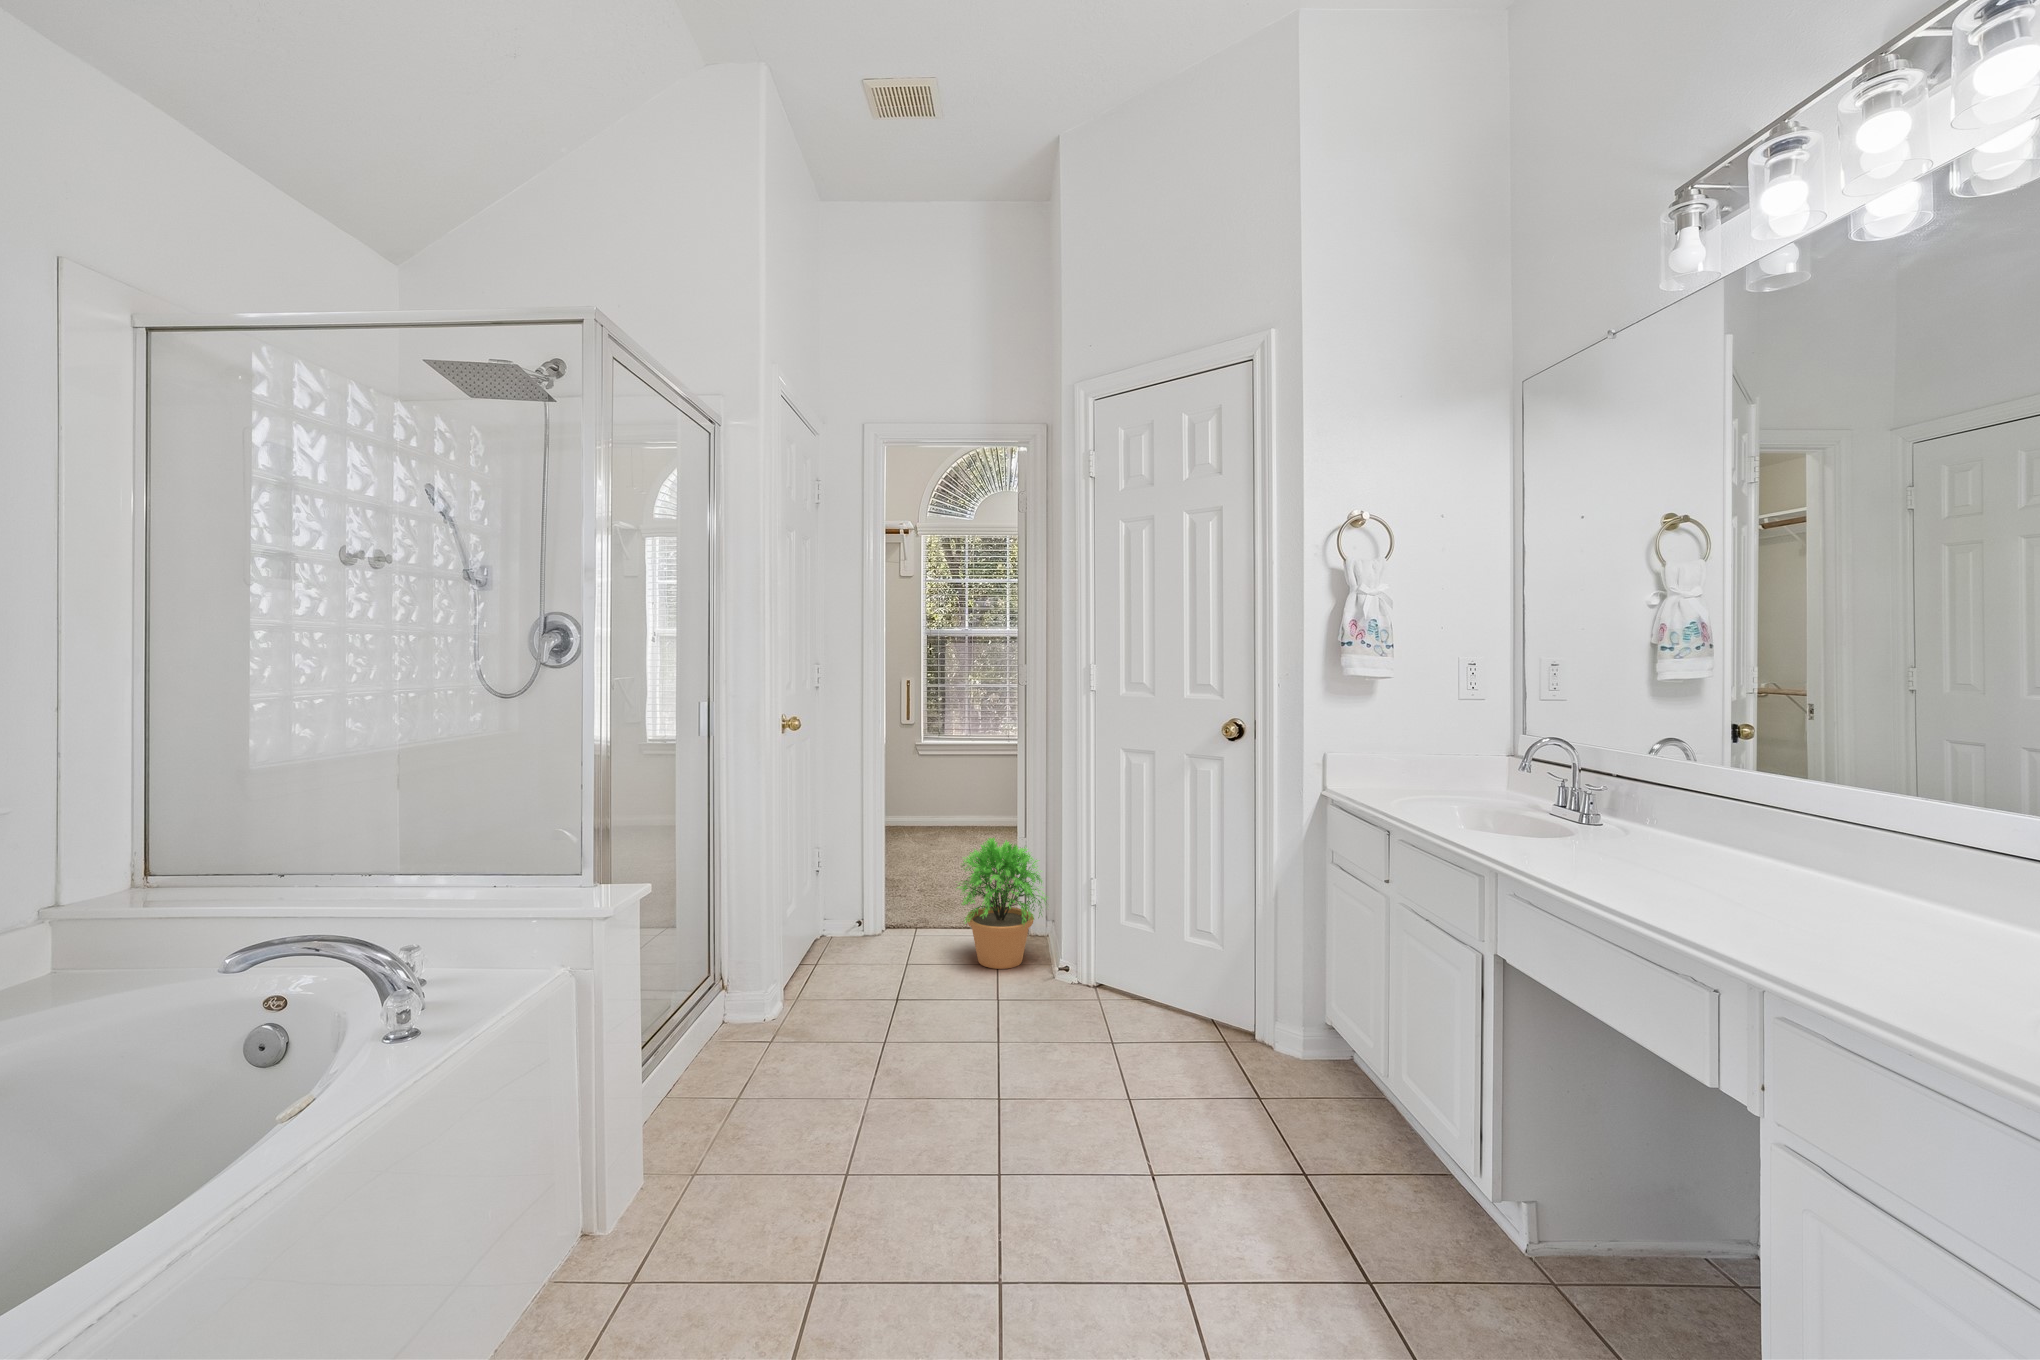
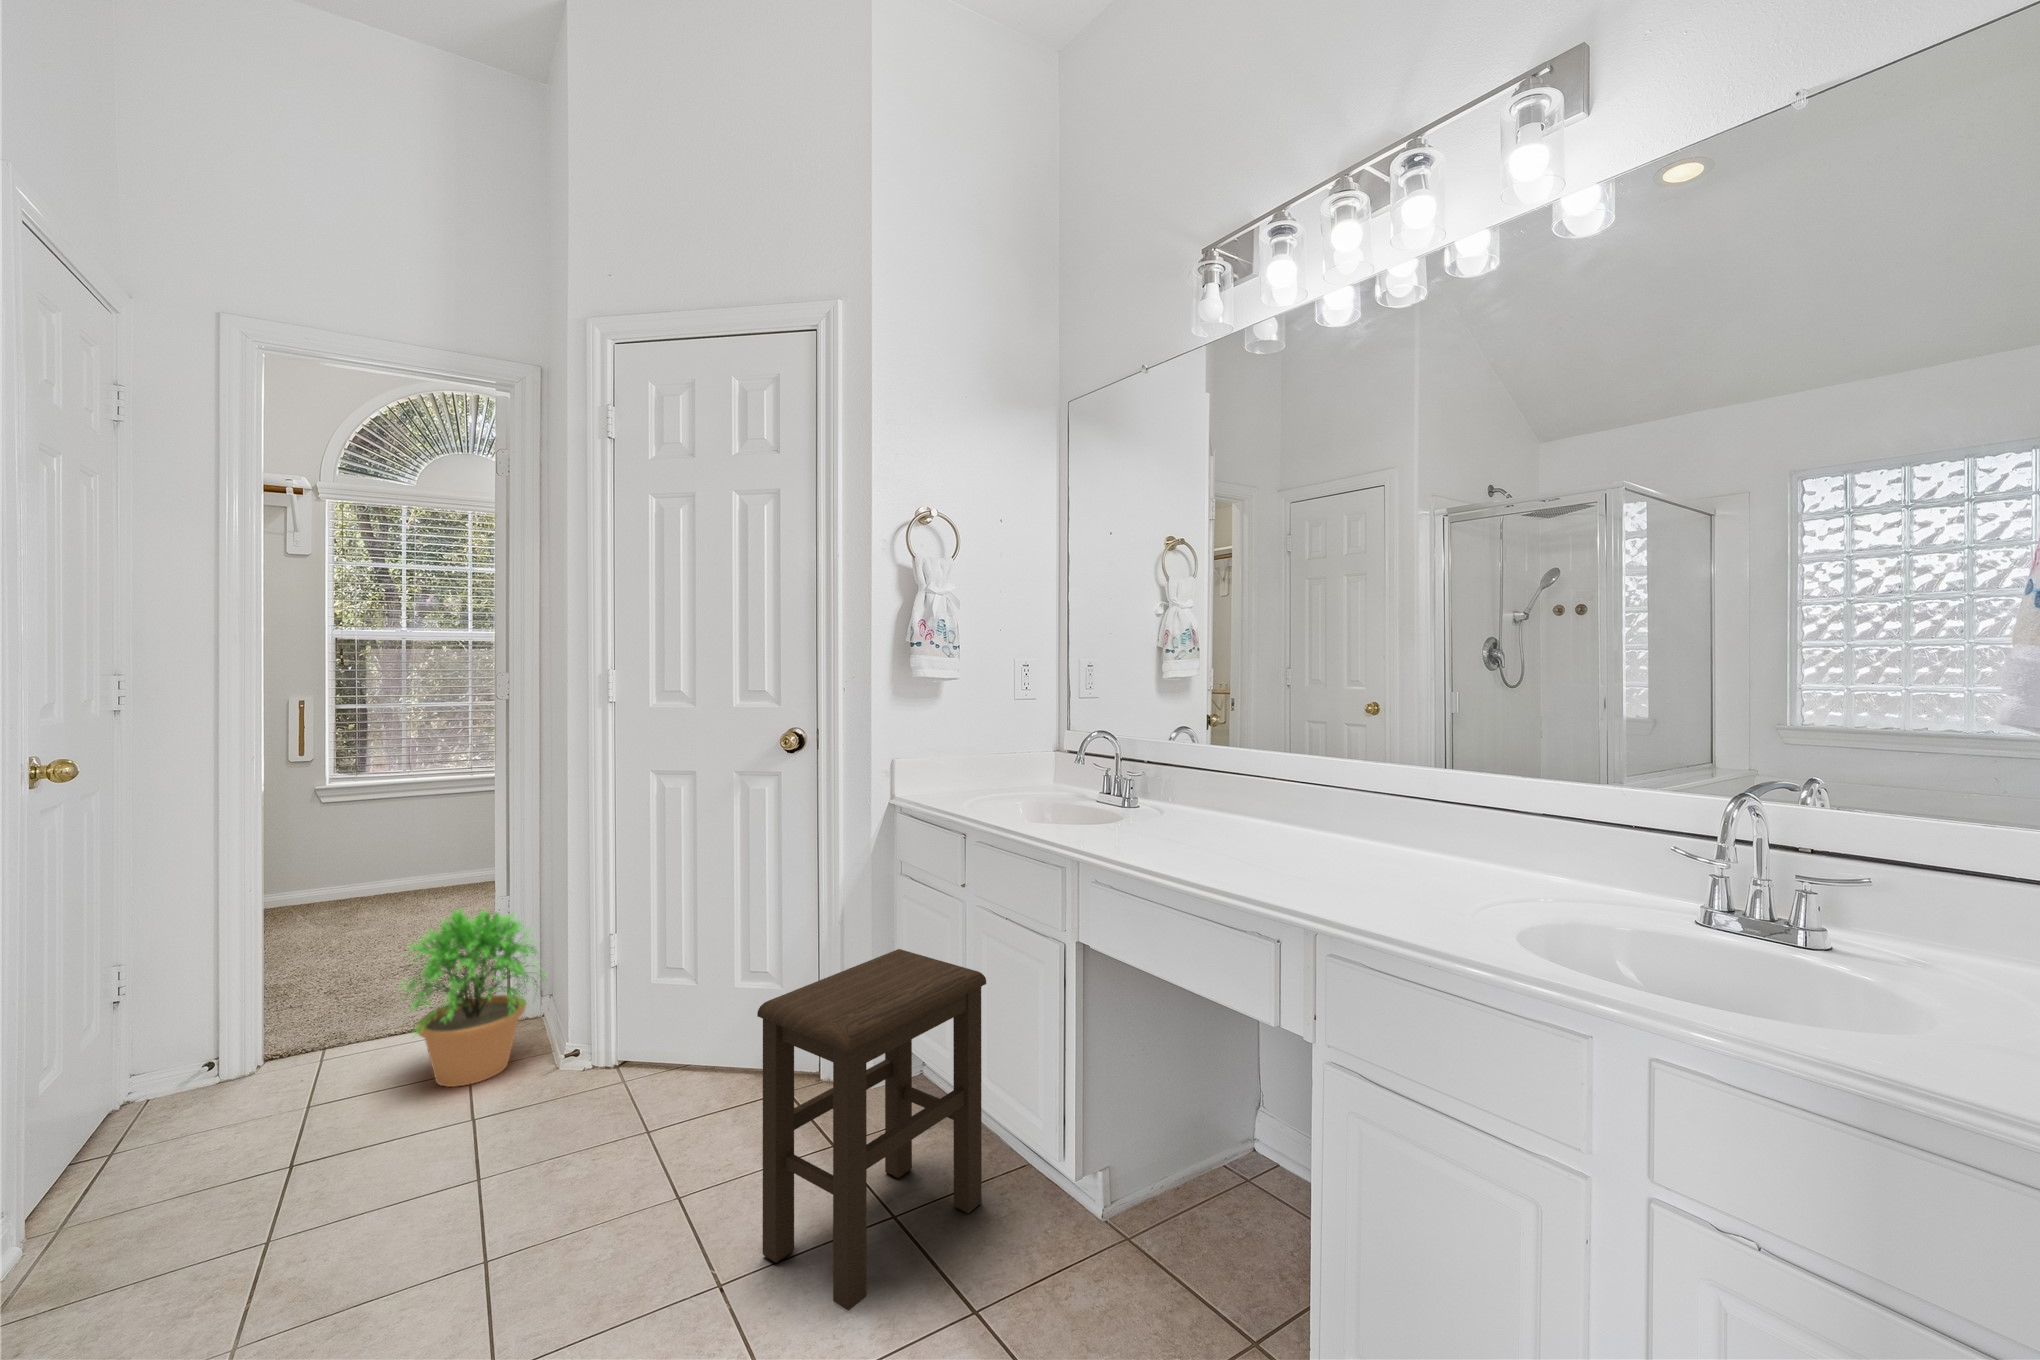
stool: none [1186,929,1403,1228] -> present [757,949,986,1310]

